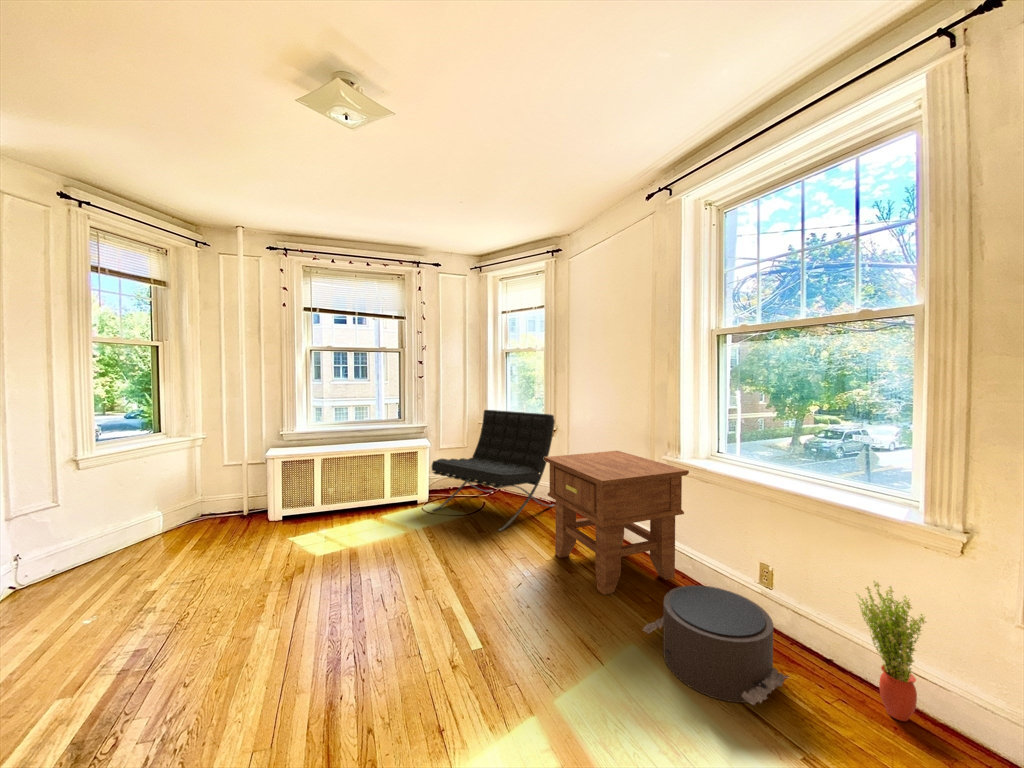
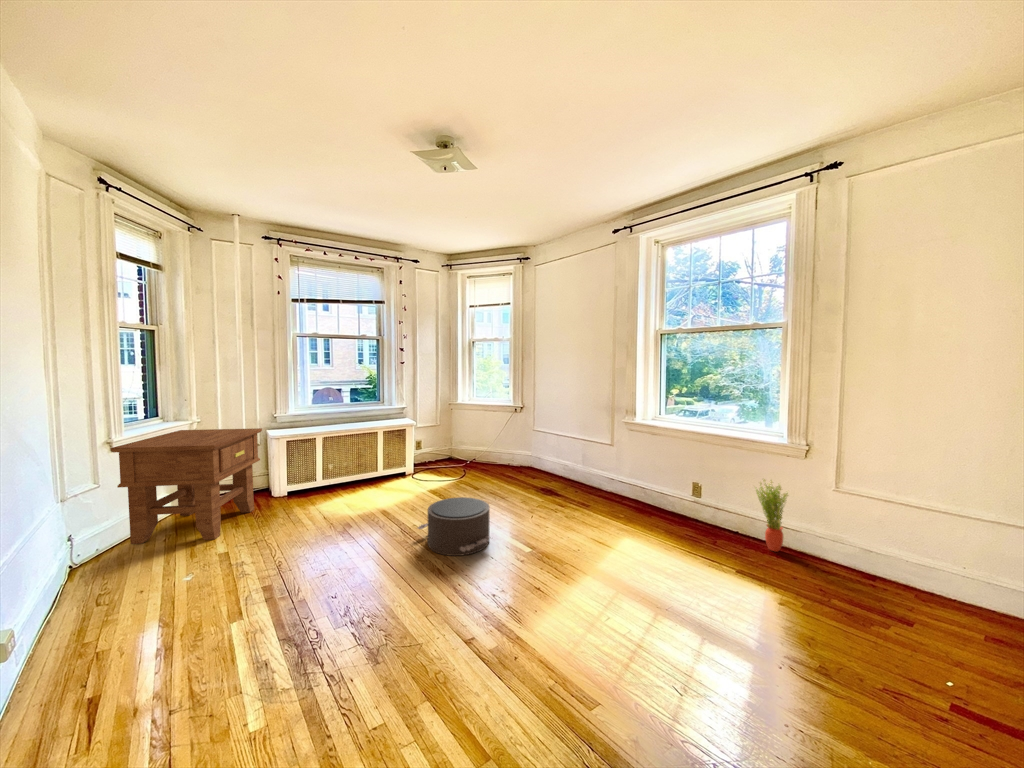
lounge chair: present [432,410,555,531] -> none [423,391,523,487]
side table: present [544,451,689,595] -> present [110,428,262,544]
pouf: present [642,585,788,705] -> present [418,497,490,556]

